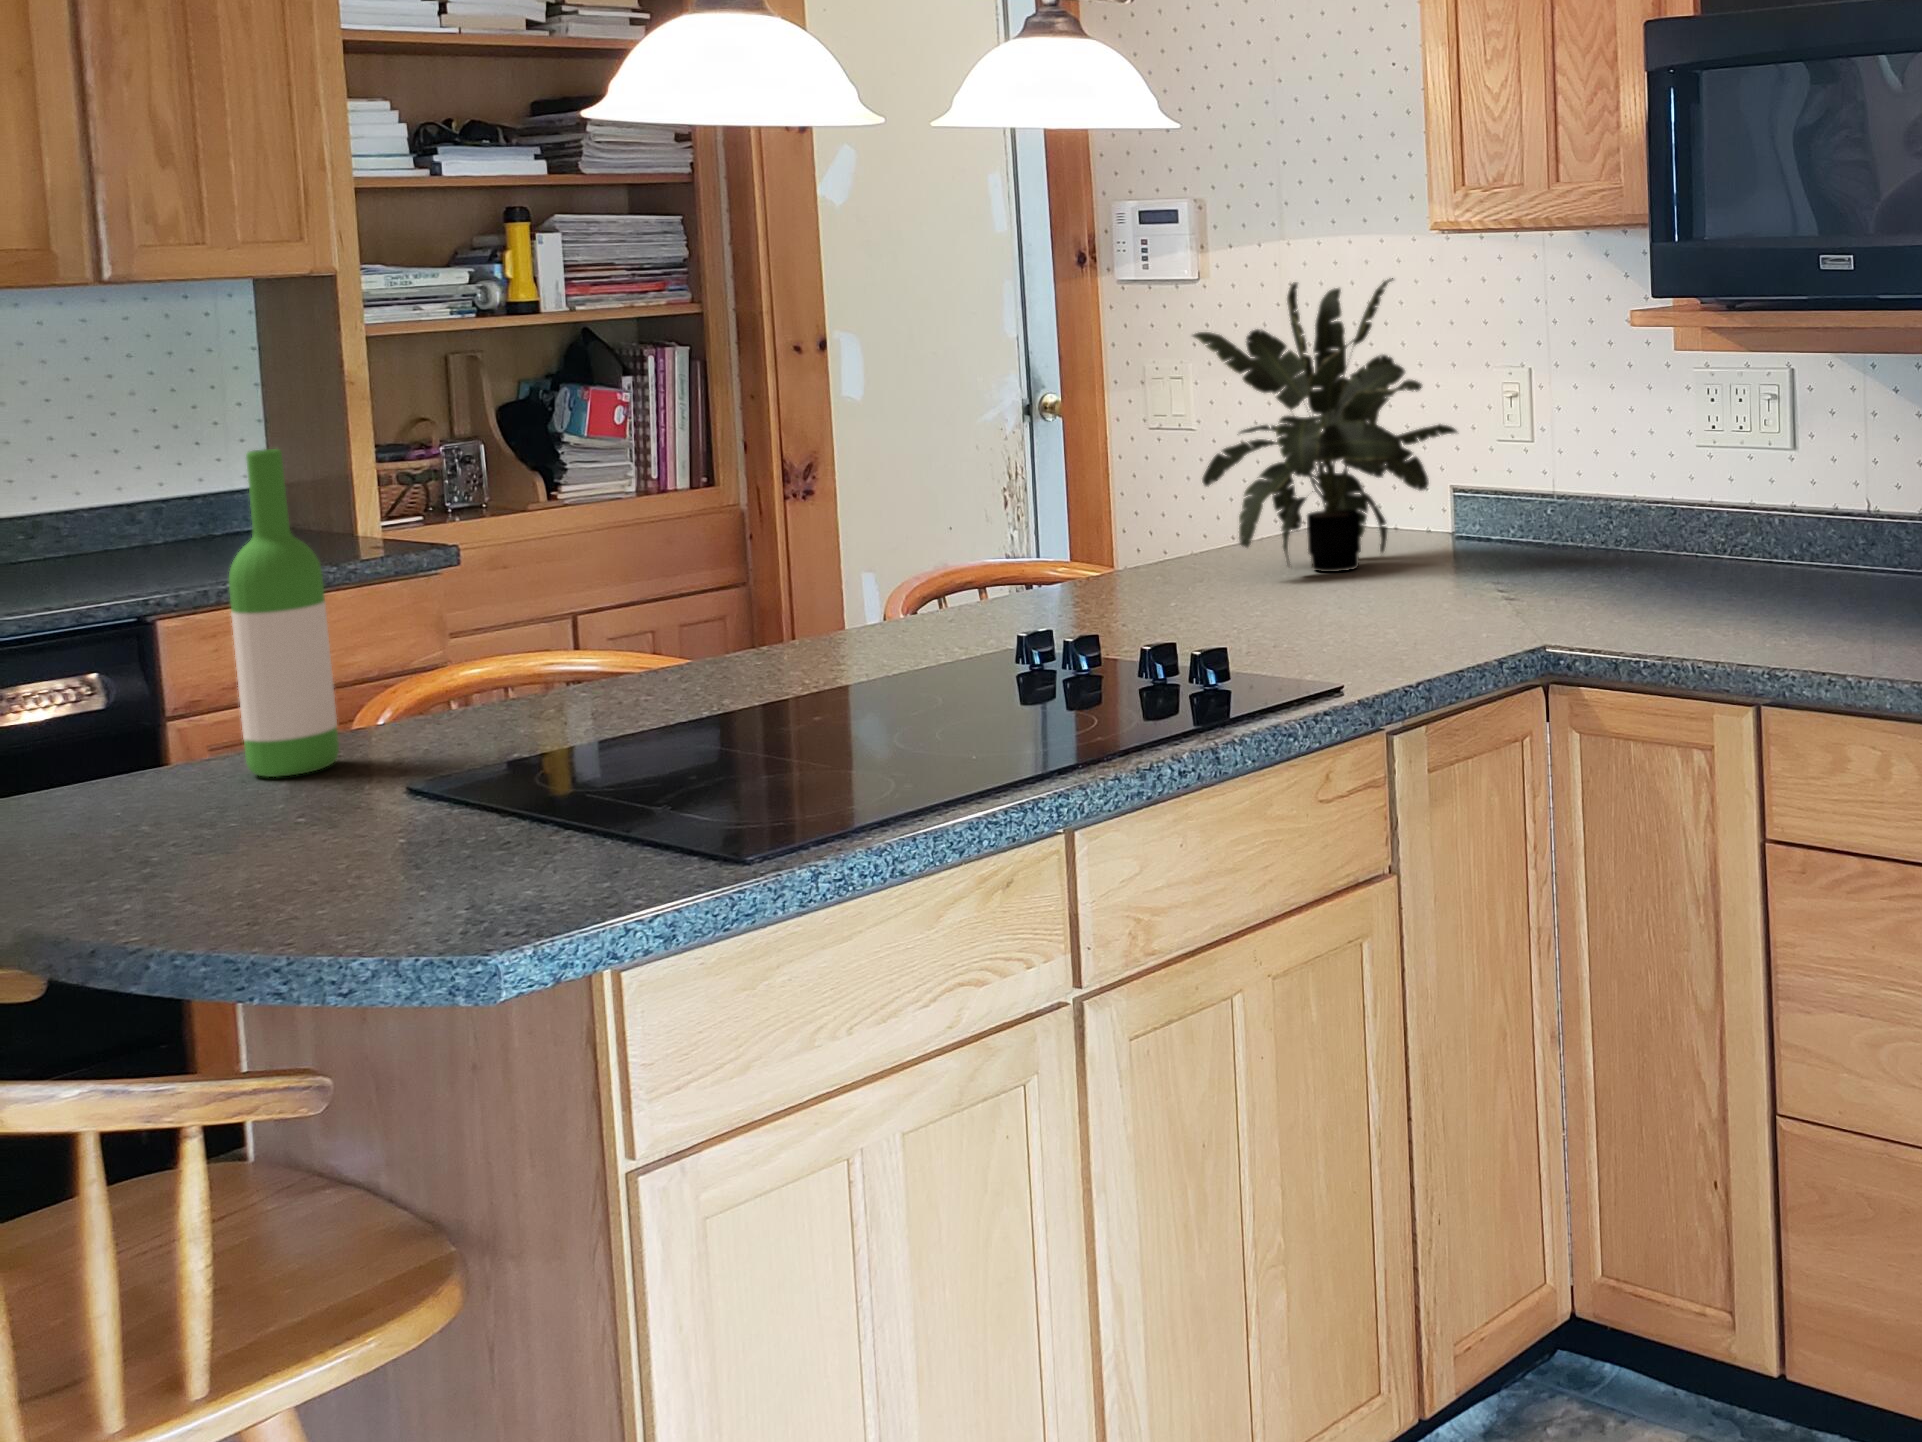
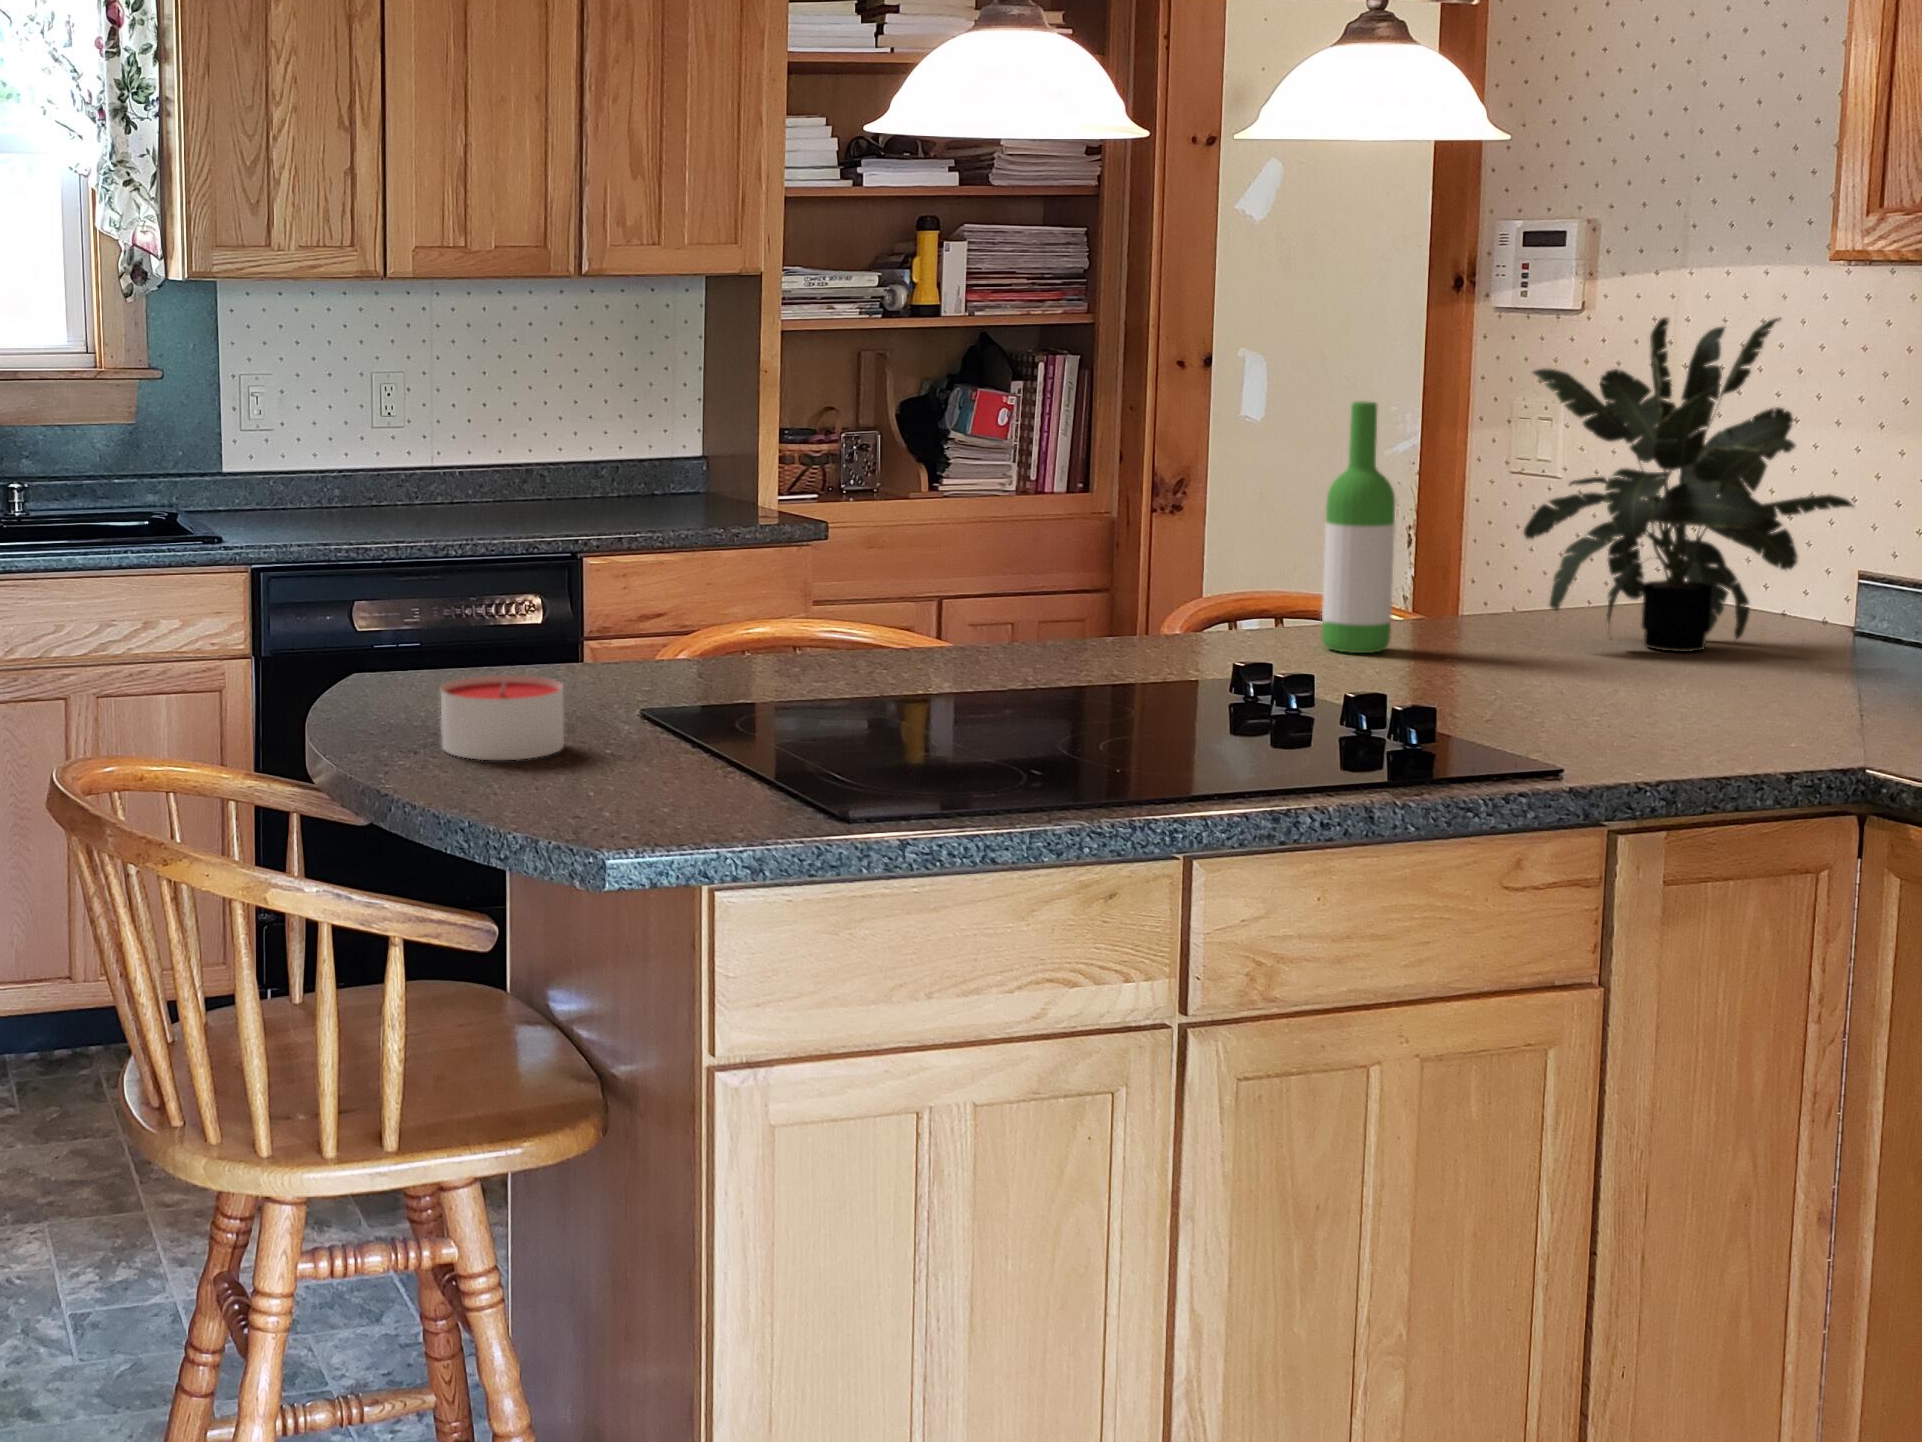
wine bottle: present [229,449,339,777] -> present [1322,402,1395,653]
candle: none [155,766,335,883] -> present [441,676,564,760]

